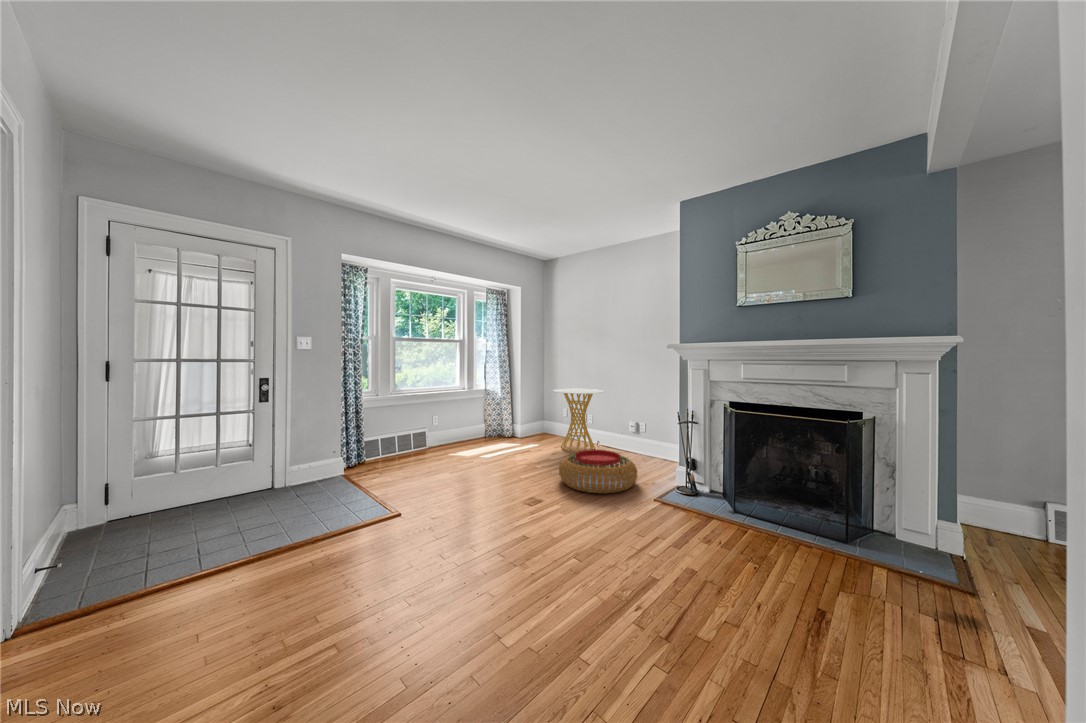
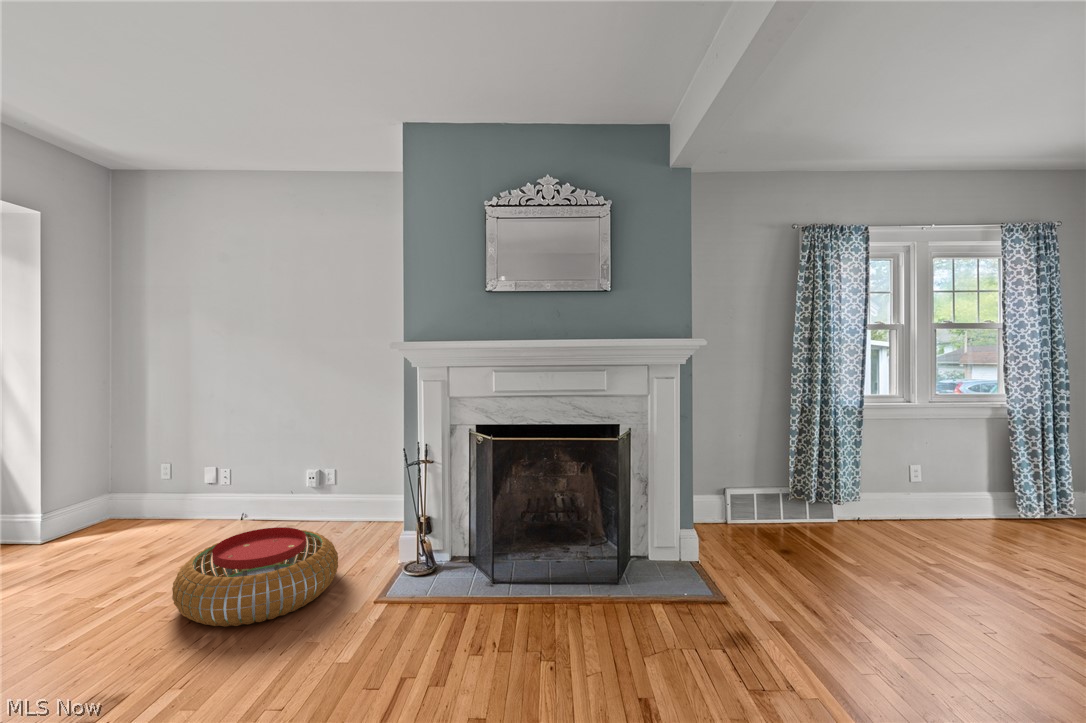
side table: present [553,389,604,452] -> none [138,413,253,534]

